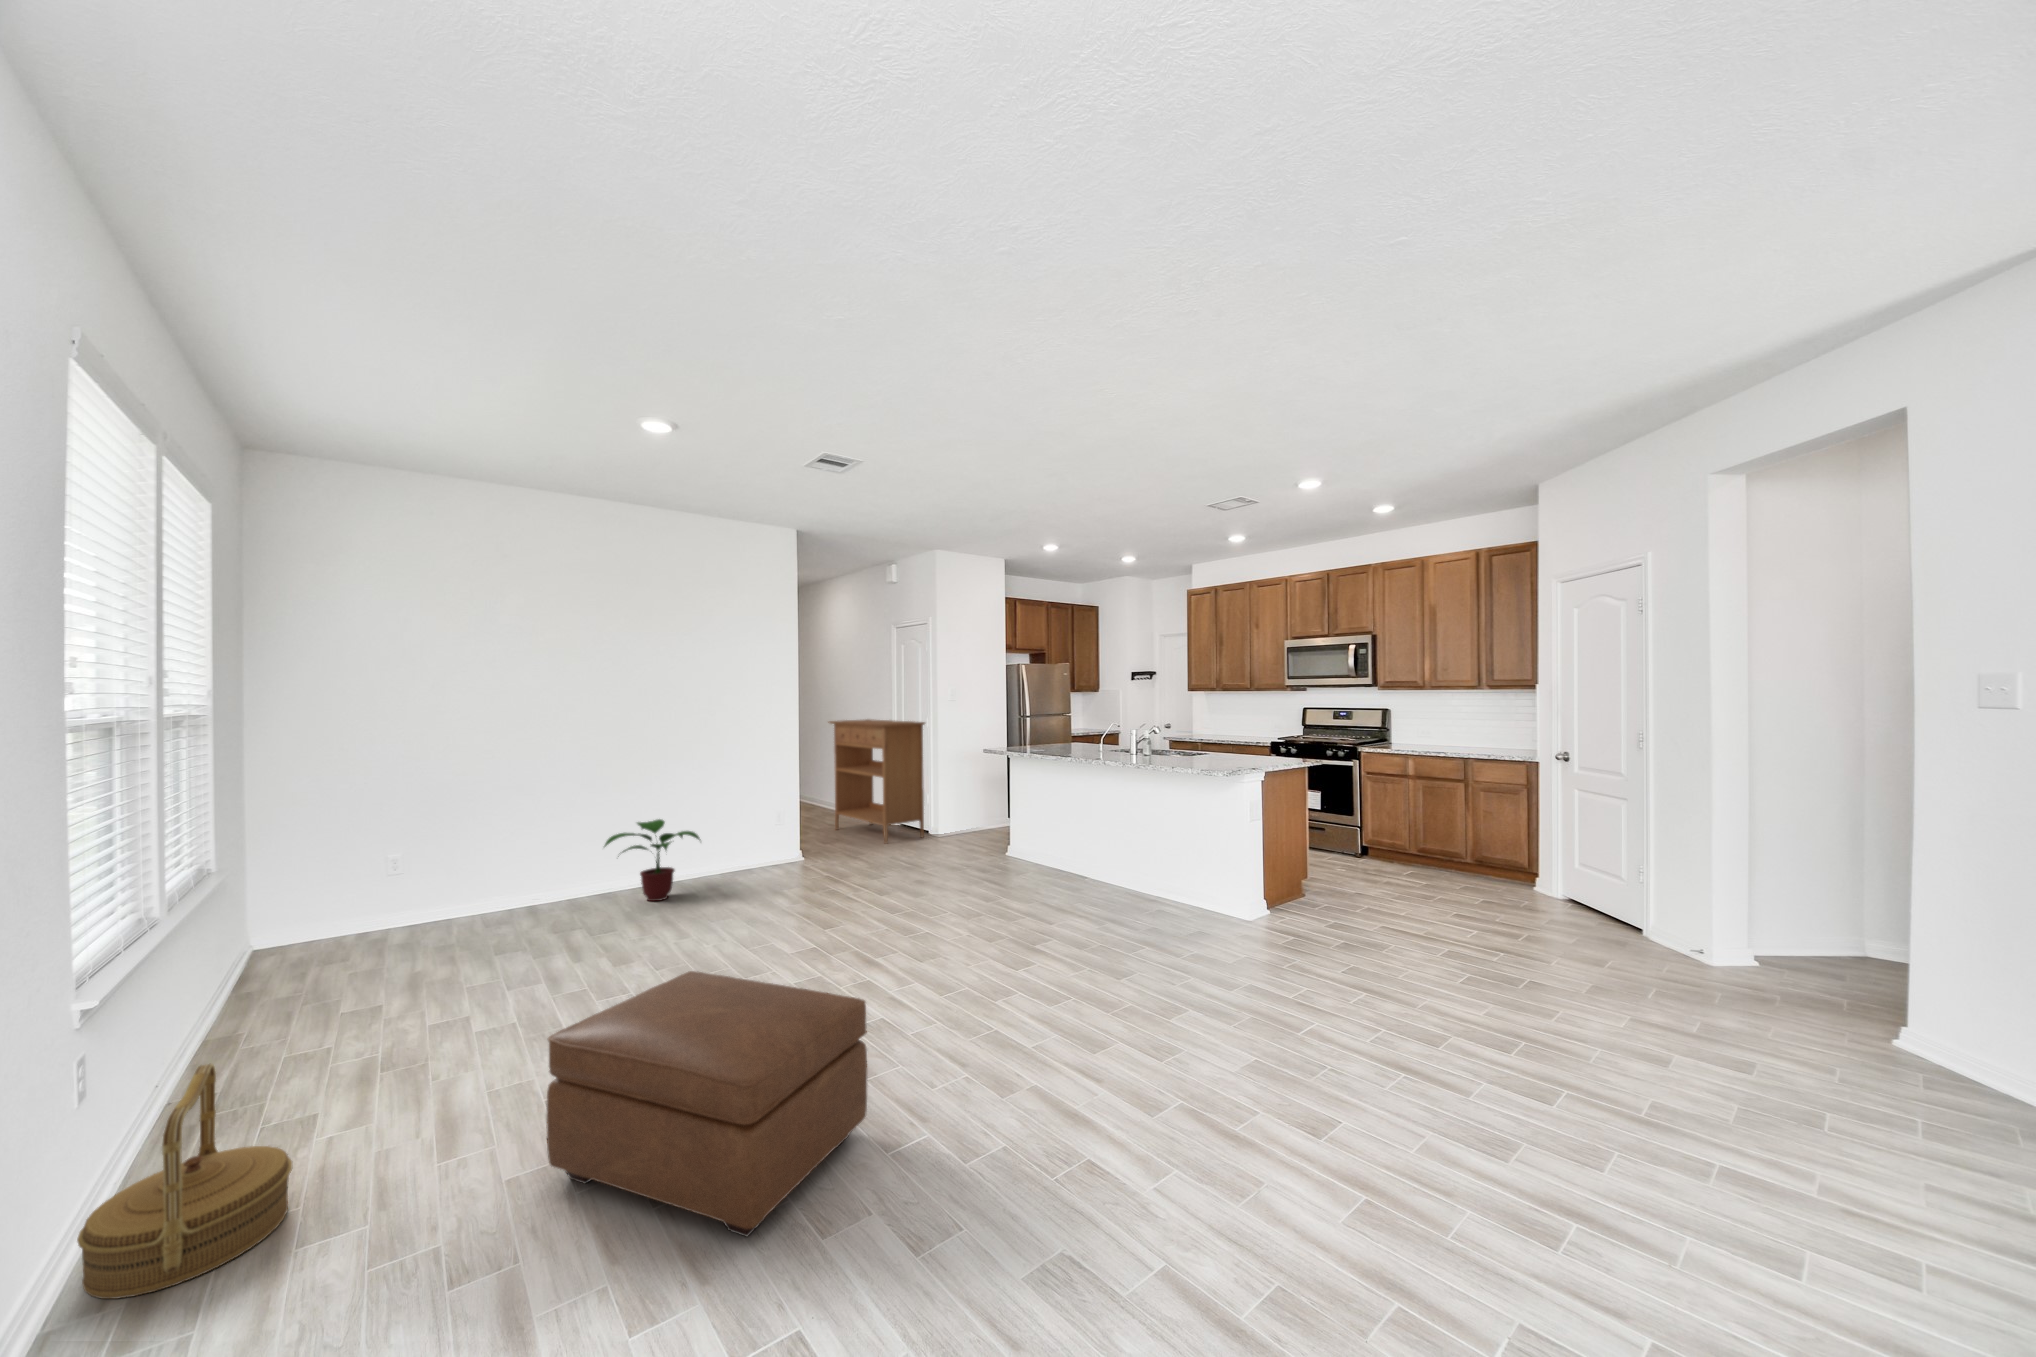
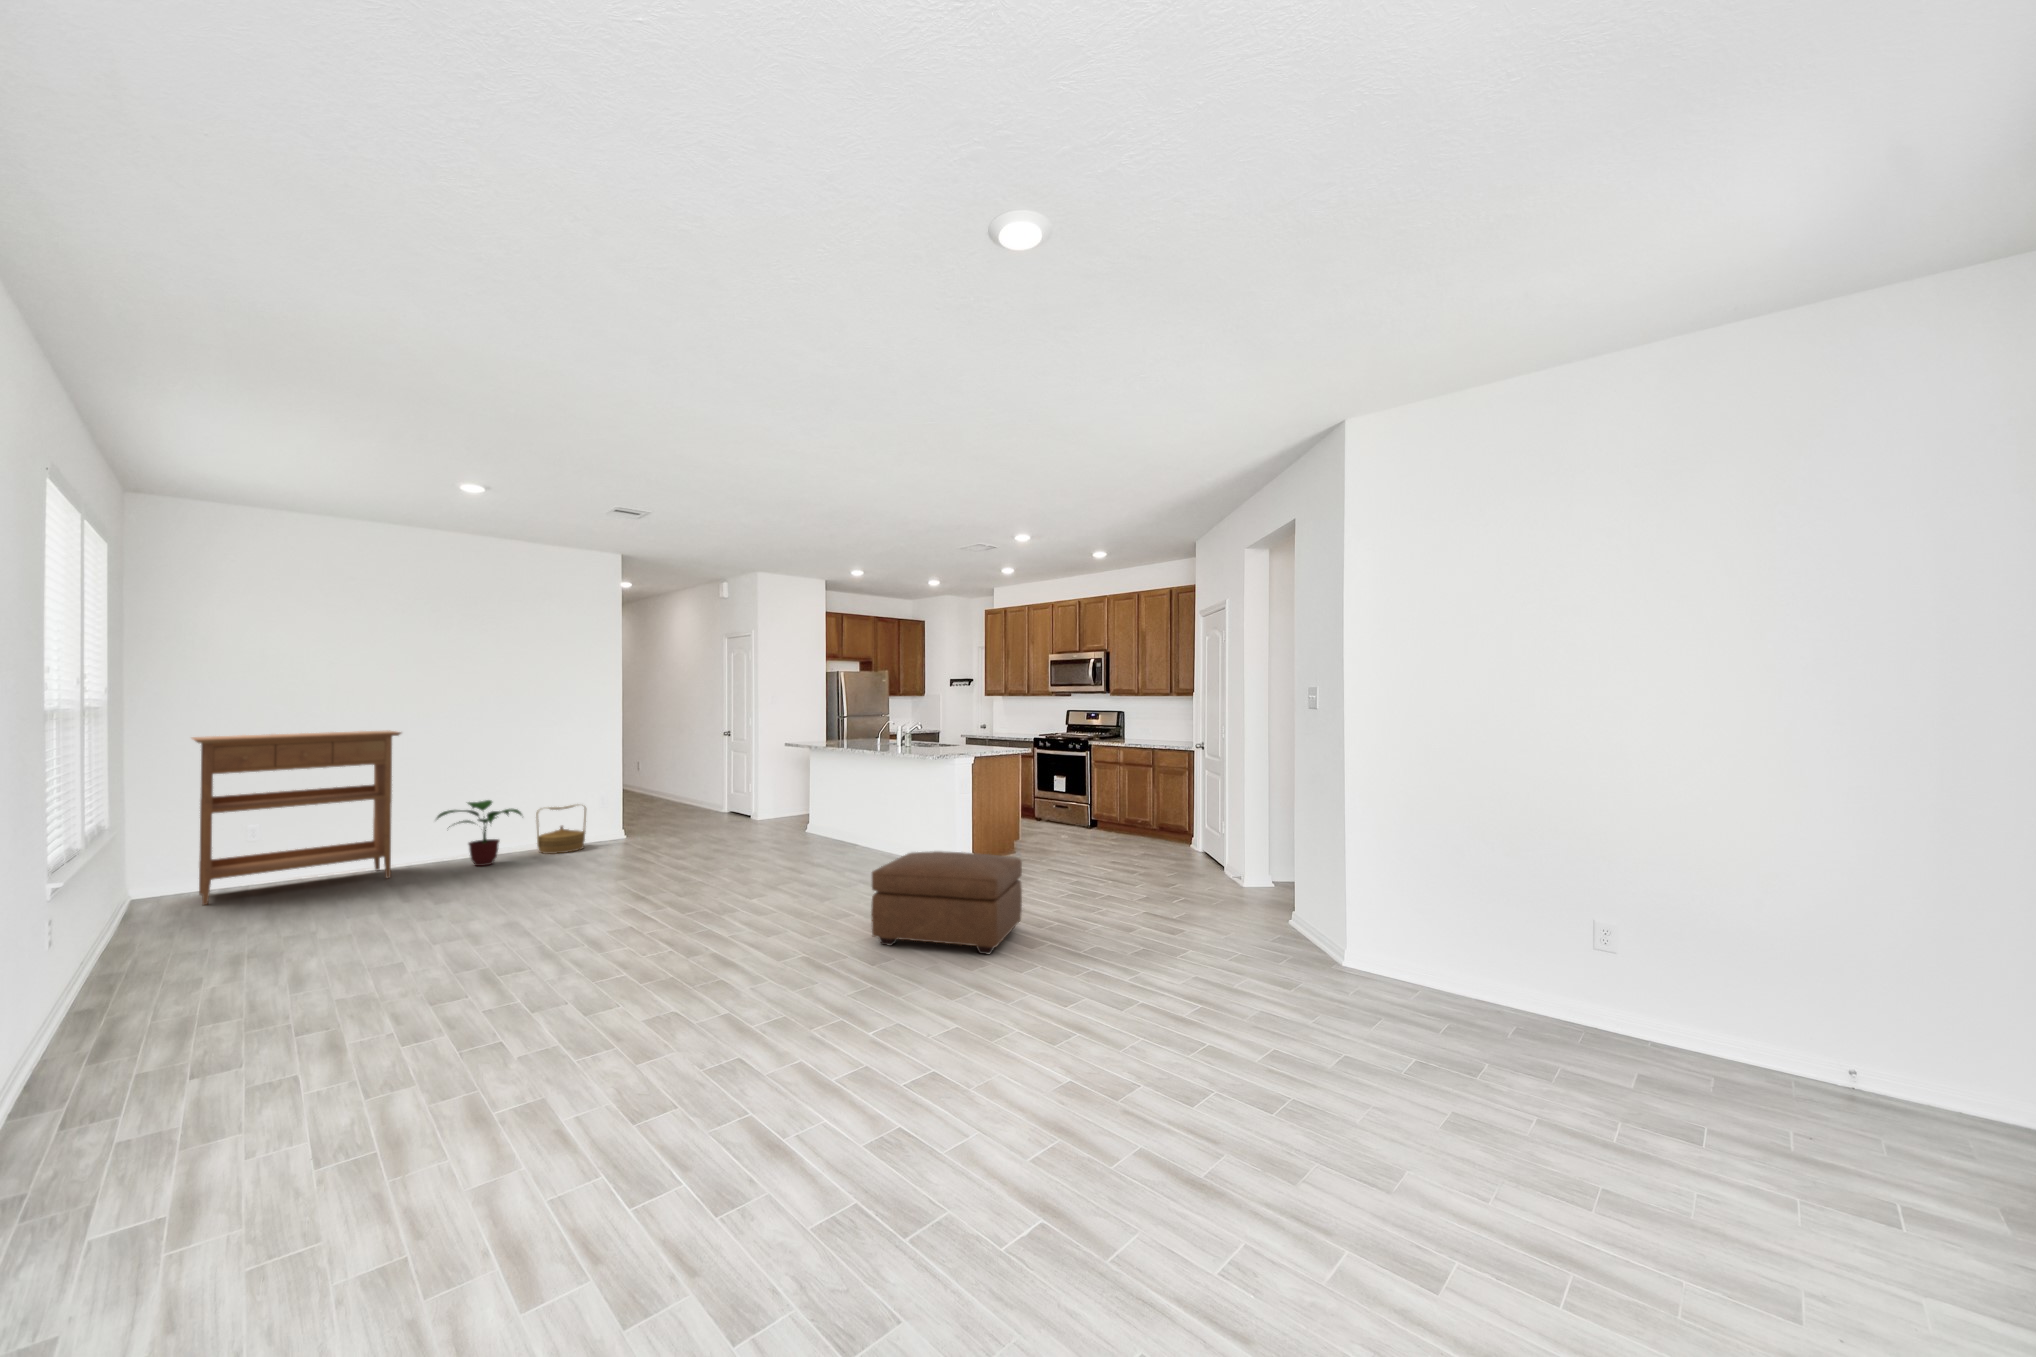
console table: present [828,719,925,844] -> present [192,731,401,905]
ottoman: present [546,971,867,1236] -> present [871,851,1022,954]
woven basket: present [77,1064,292,1299] -> present [536,805,586,854]

